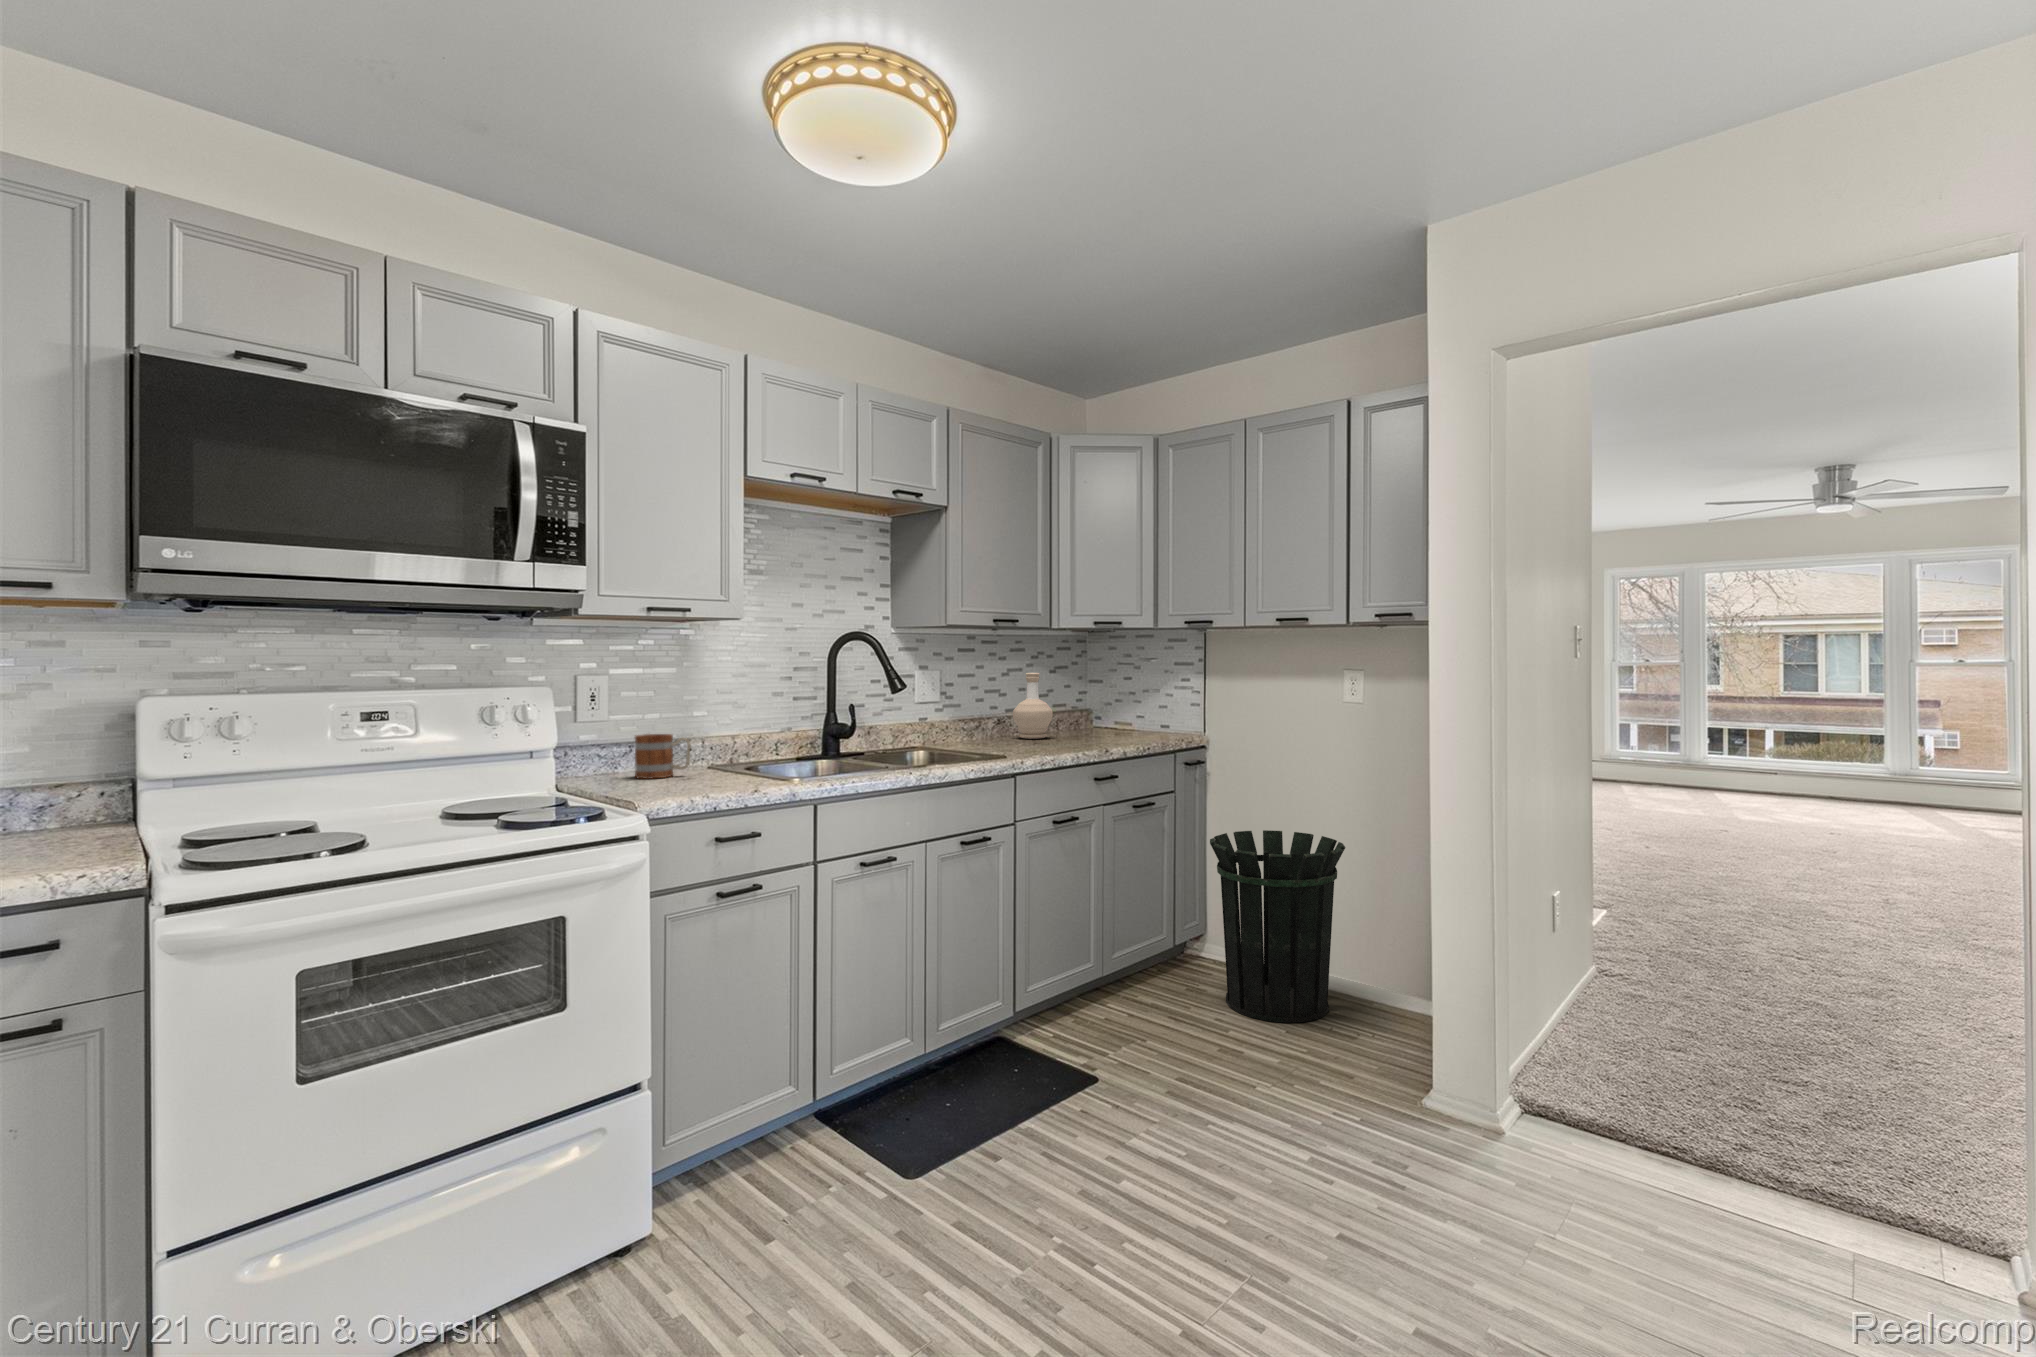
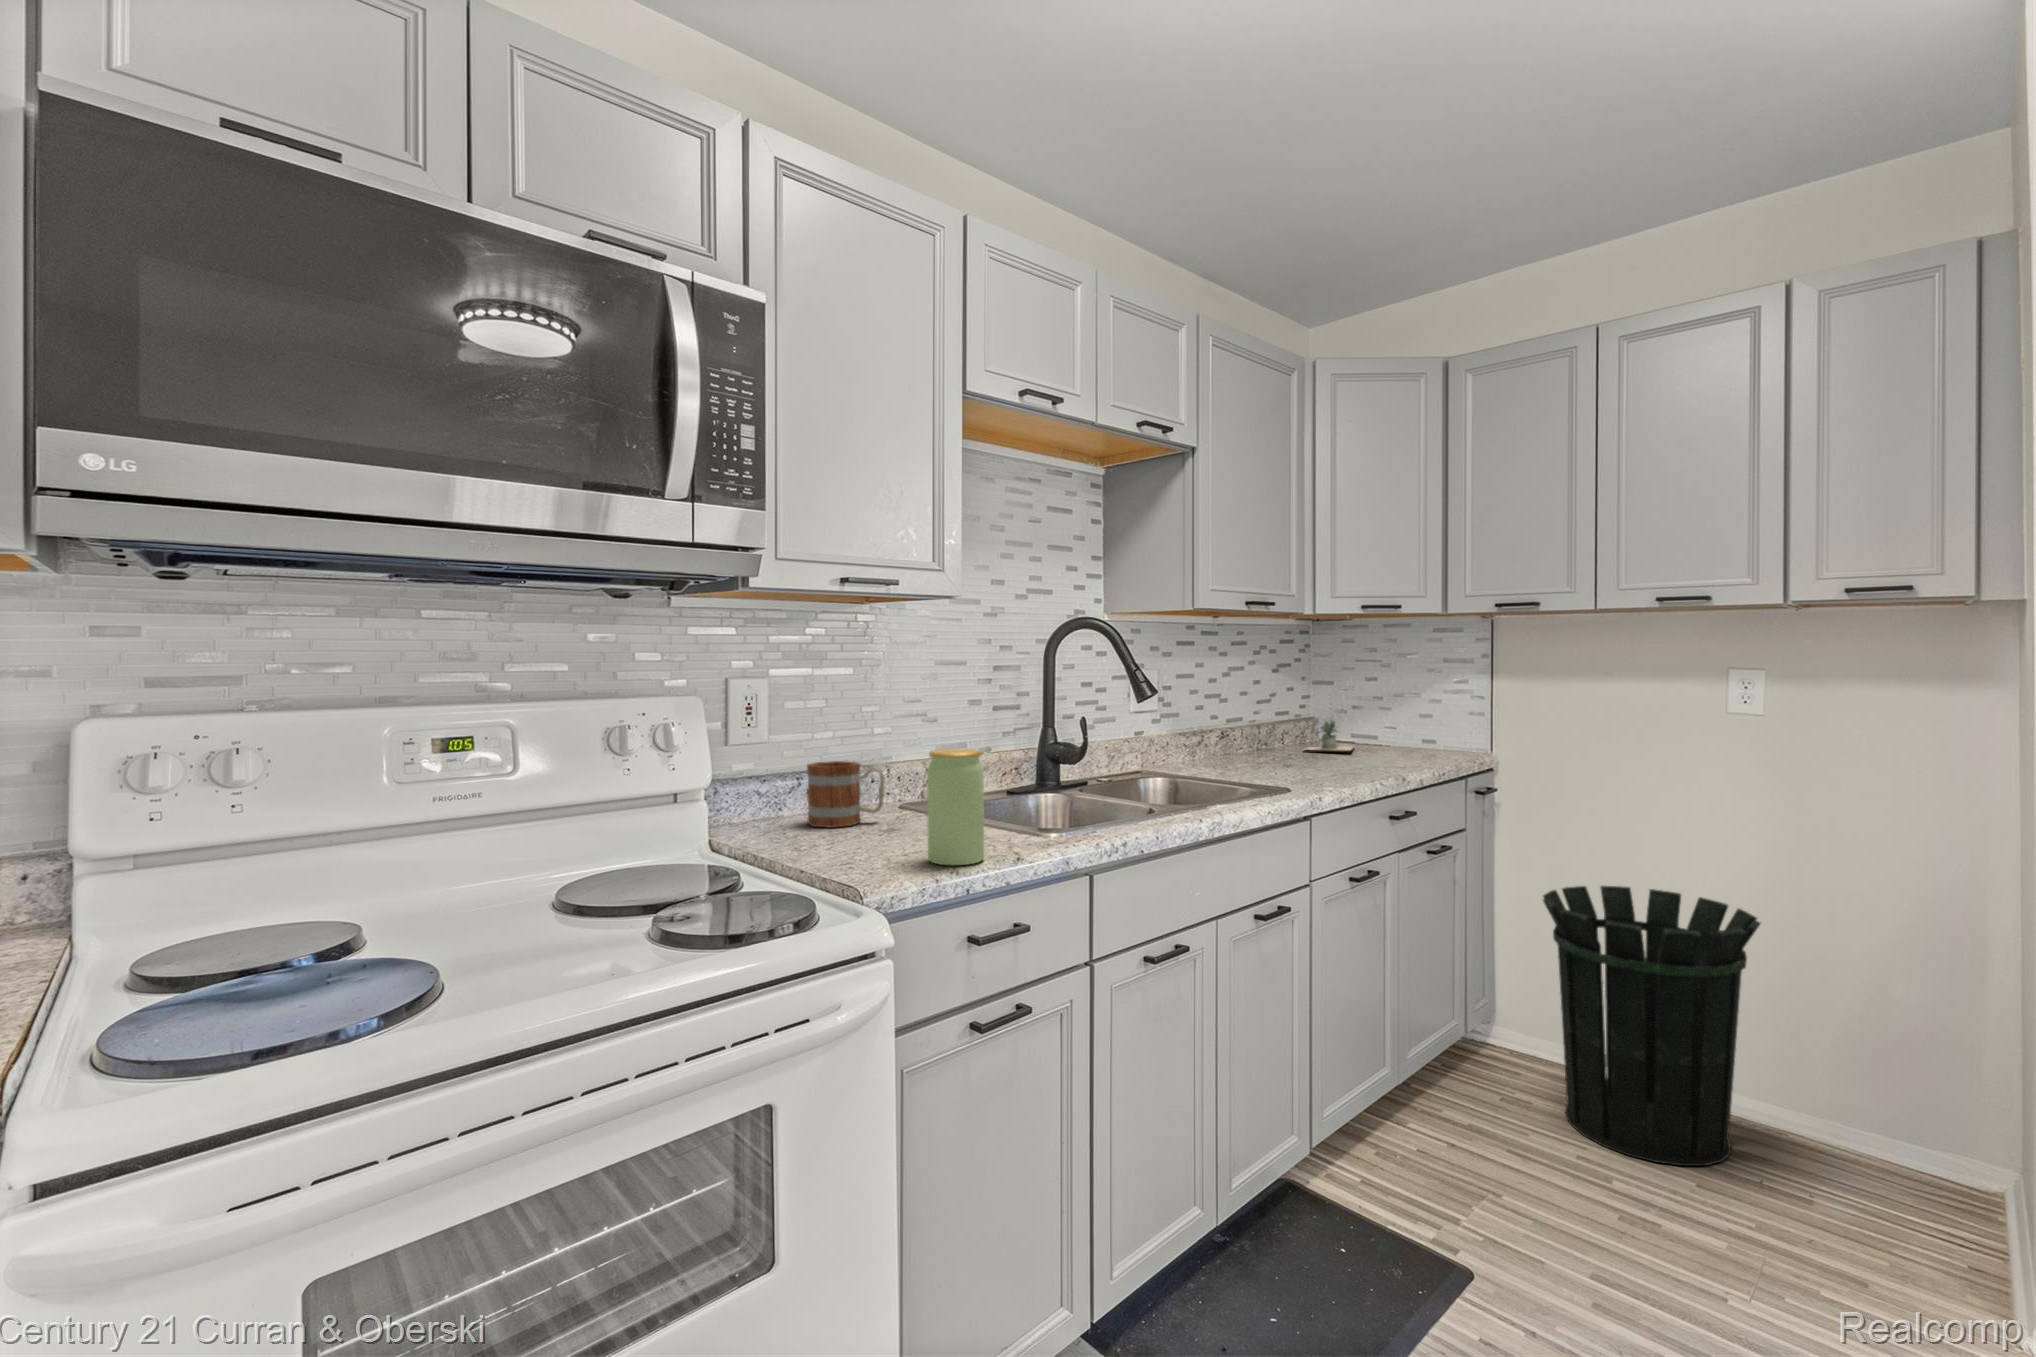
bottle: present [1013,673,1053,739] -> none [1237,672,1290,757]
potted plant: none [1069,709,1124,734] -> present [1305,720,1353,750]
jar: none [695,721,734,795] -> present [927,749,984,865]

